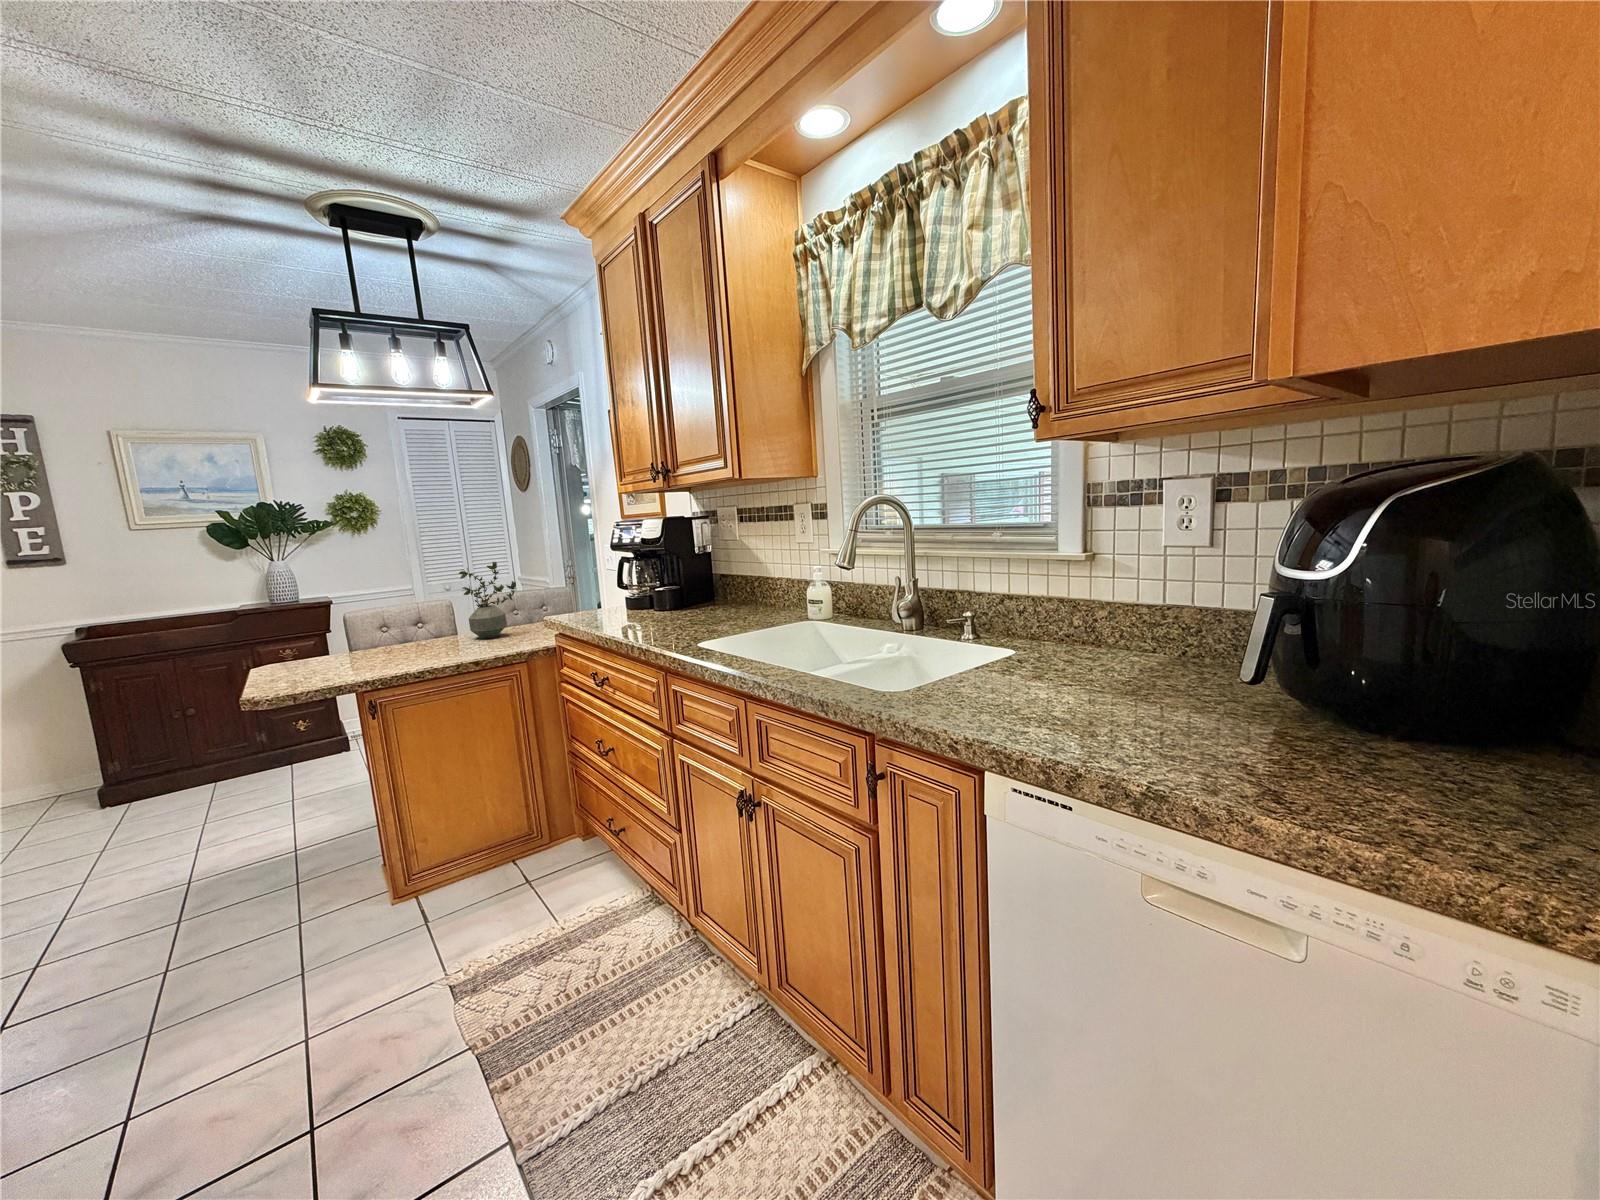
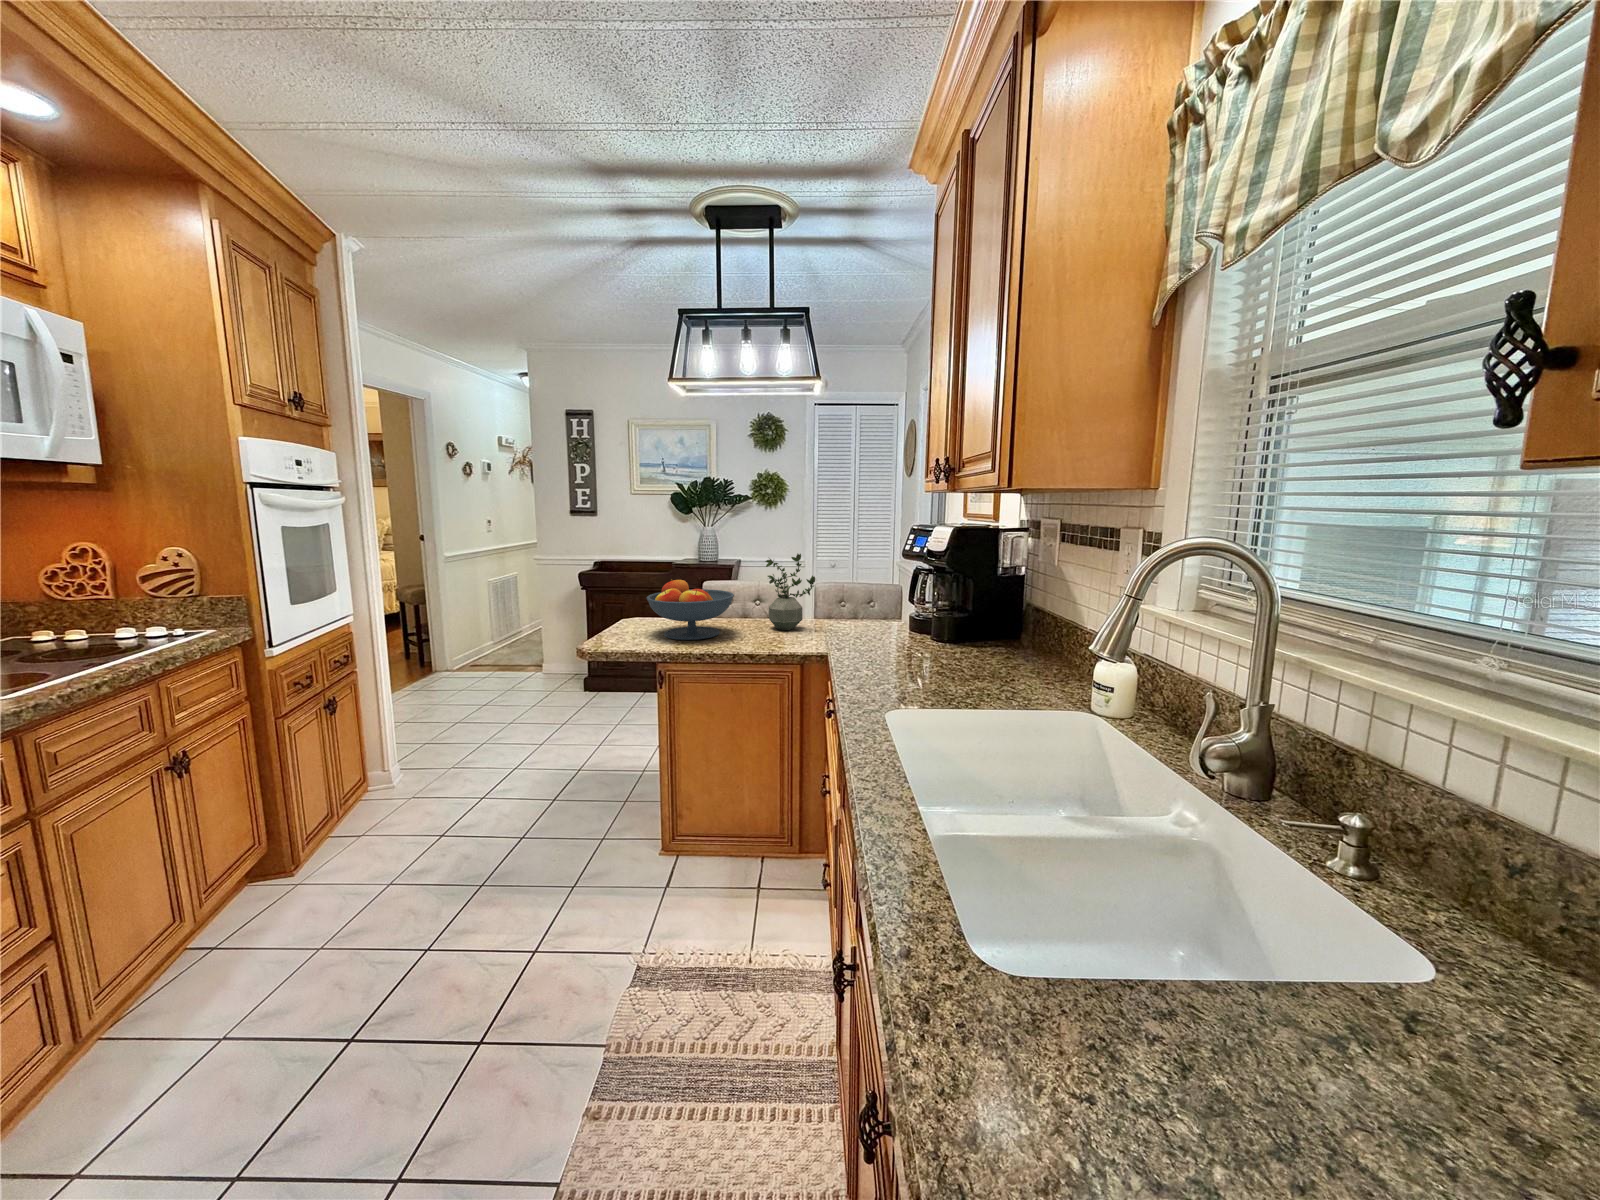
fruit bowl: none [330,604,440,666] -> present [647,579,734,640]

